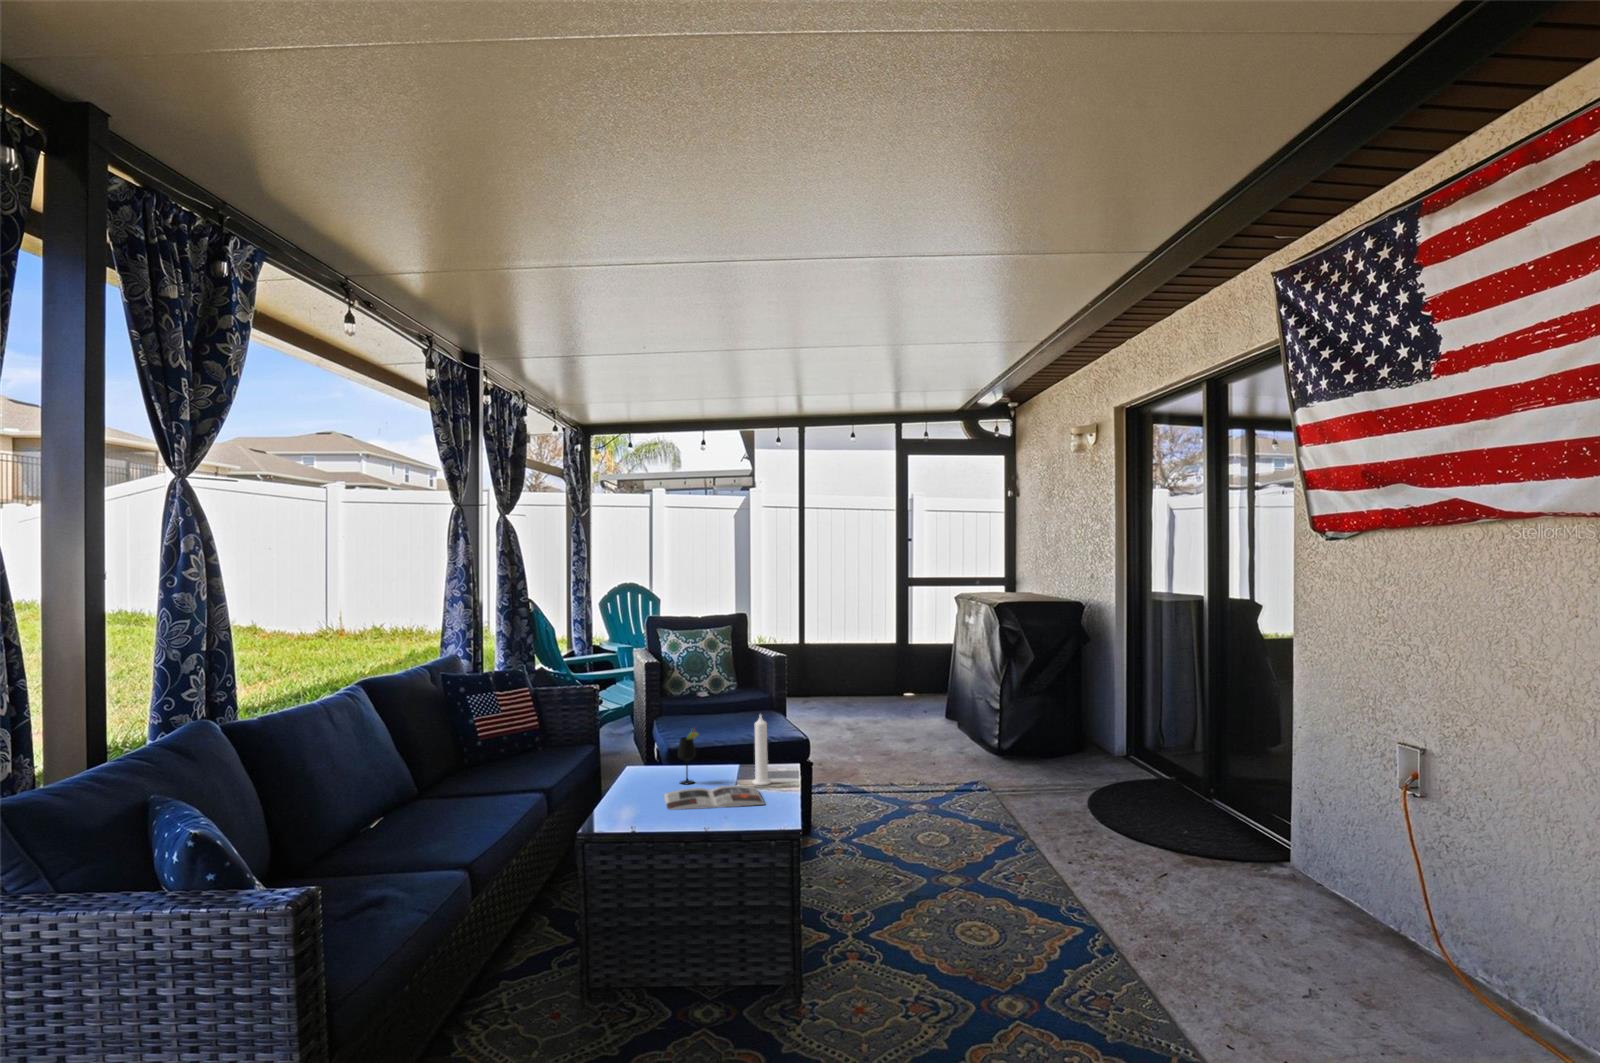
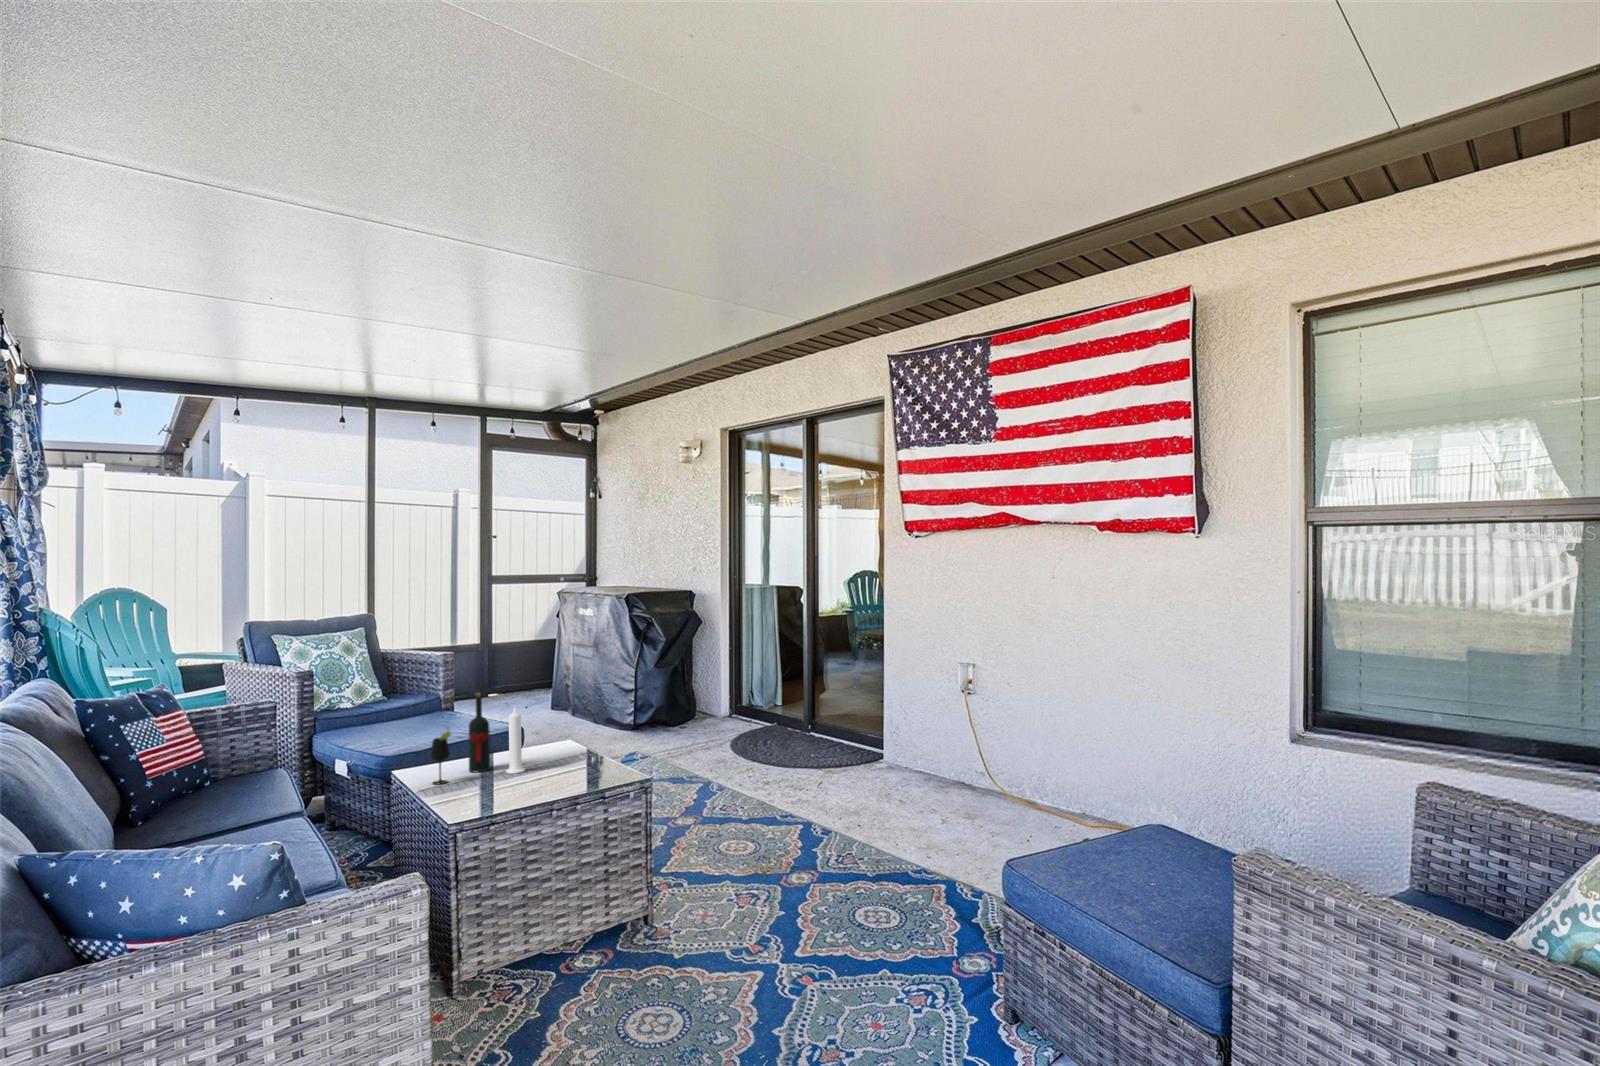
wine bottle: none [726,695,747,778] -> present [469,693,490,773]
magazine: present [664,785,765,810] -> none [437,774,551,807]

